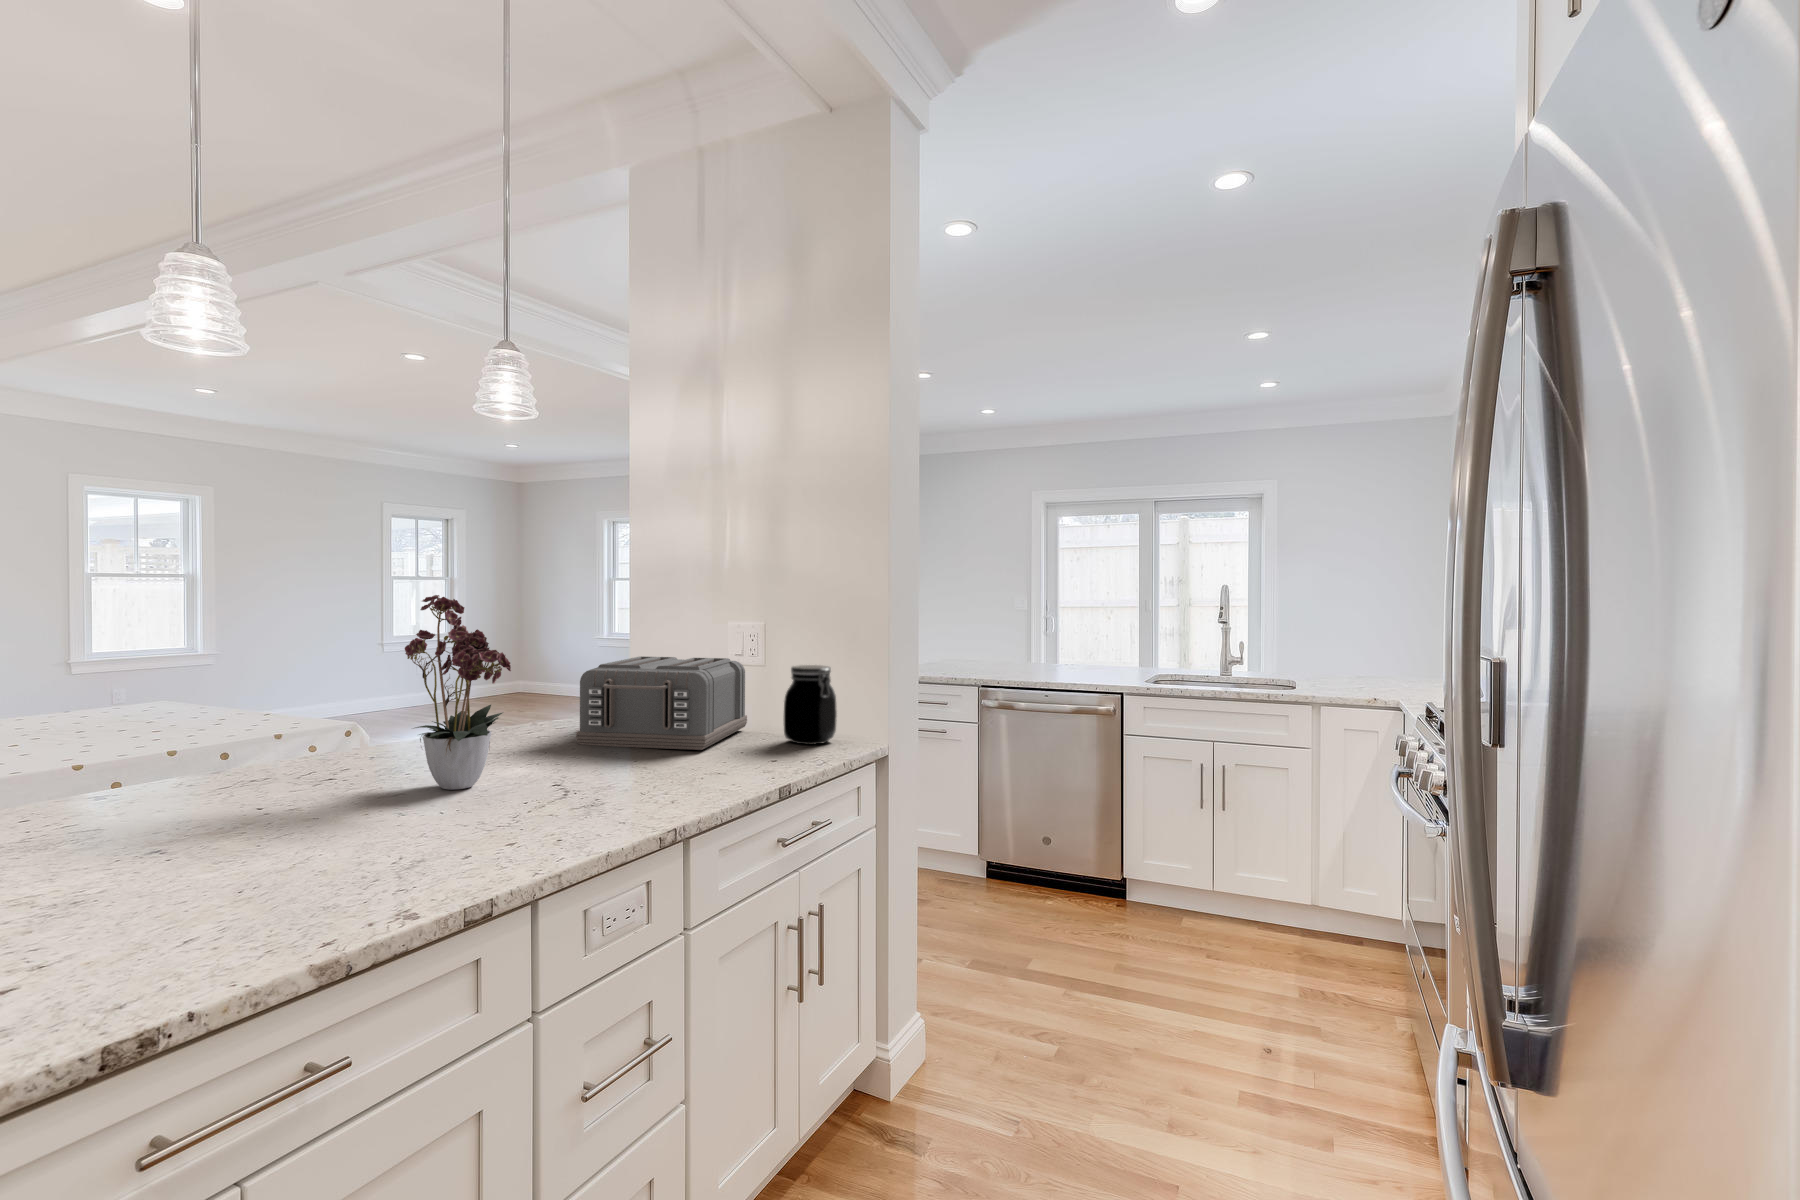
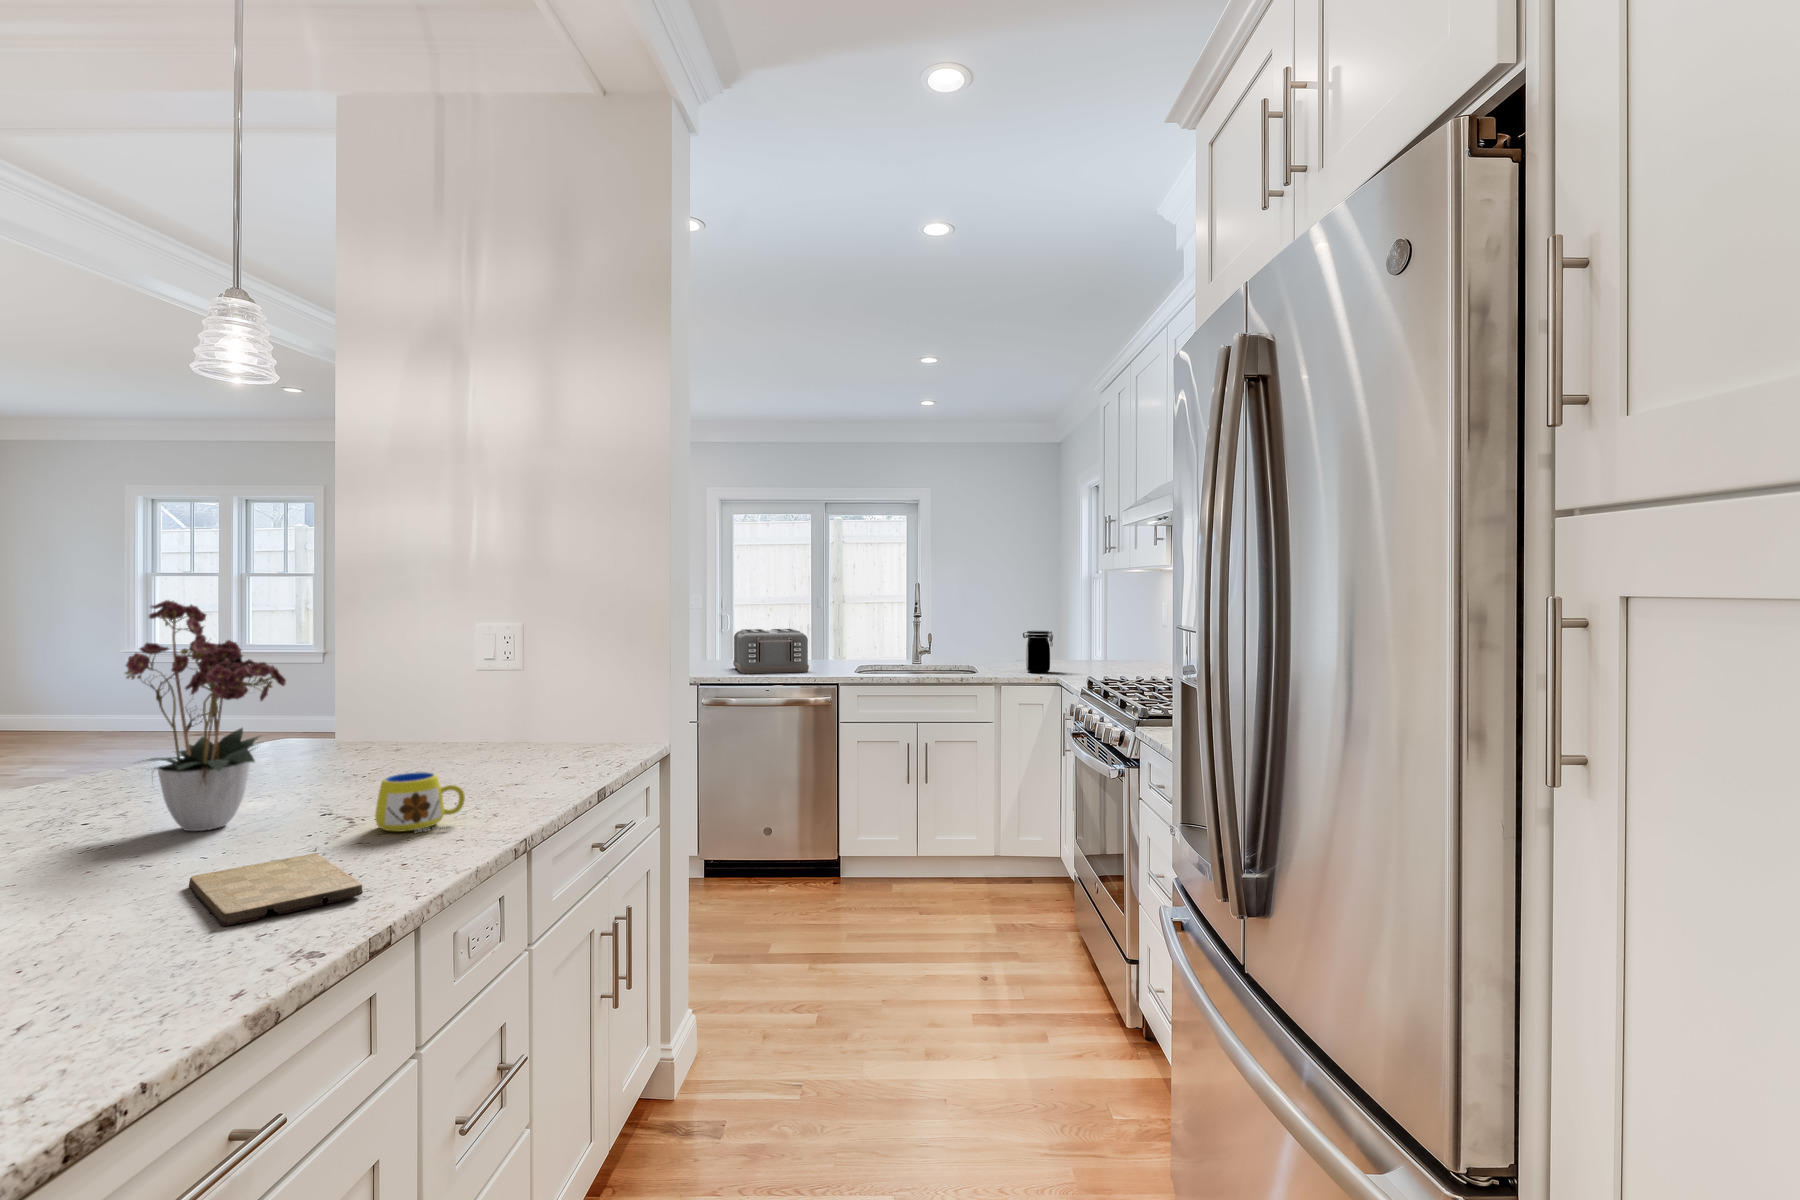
toaster: present [576,656,747,750] -> present [733,629,809,674]
jar: present [784,665,837,745] -> present [1023,631,1053,673]
mug: none [568,756,643,811] -> present [375,772,465,832]
cutting board: none [377,822,497,879] -> present [189,854,363,926]

